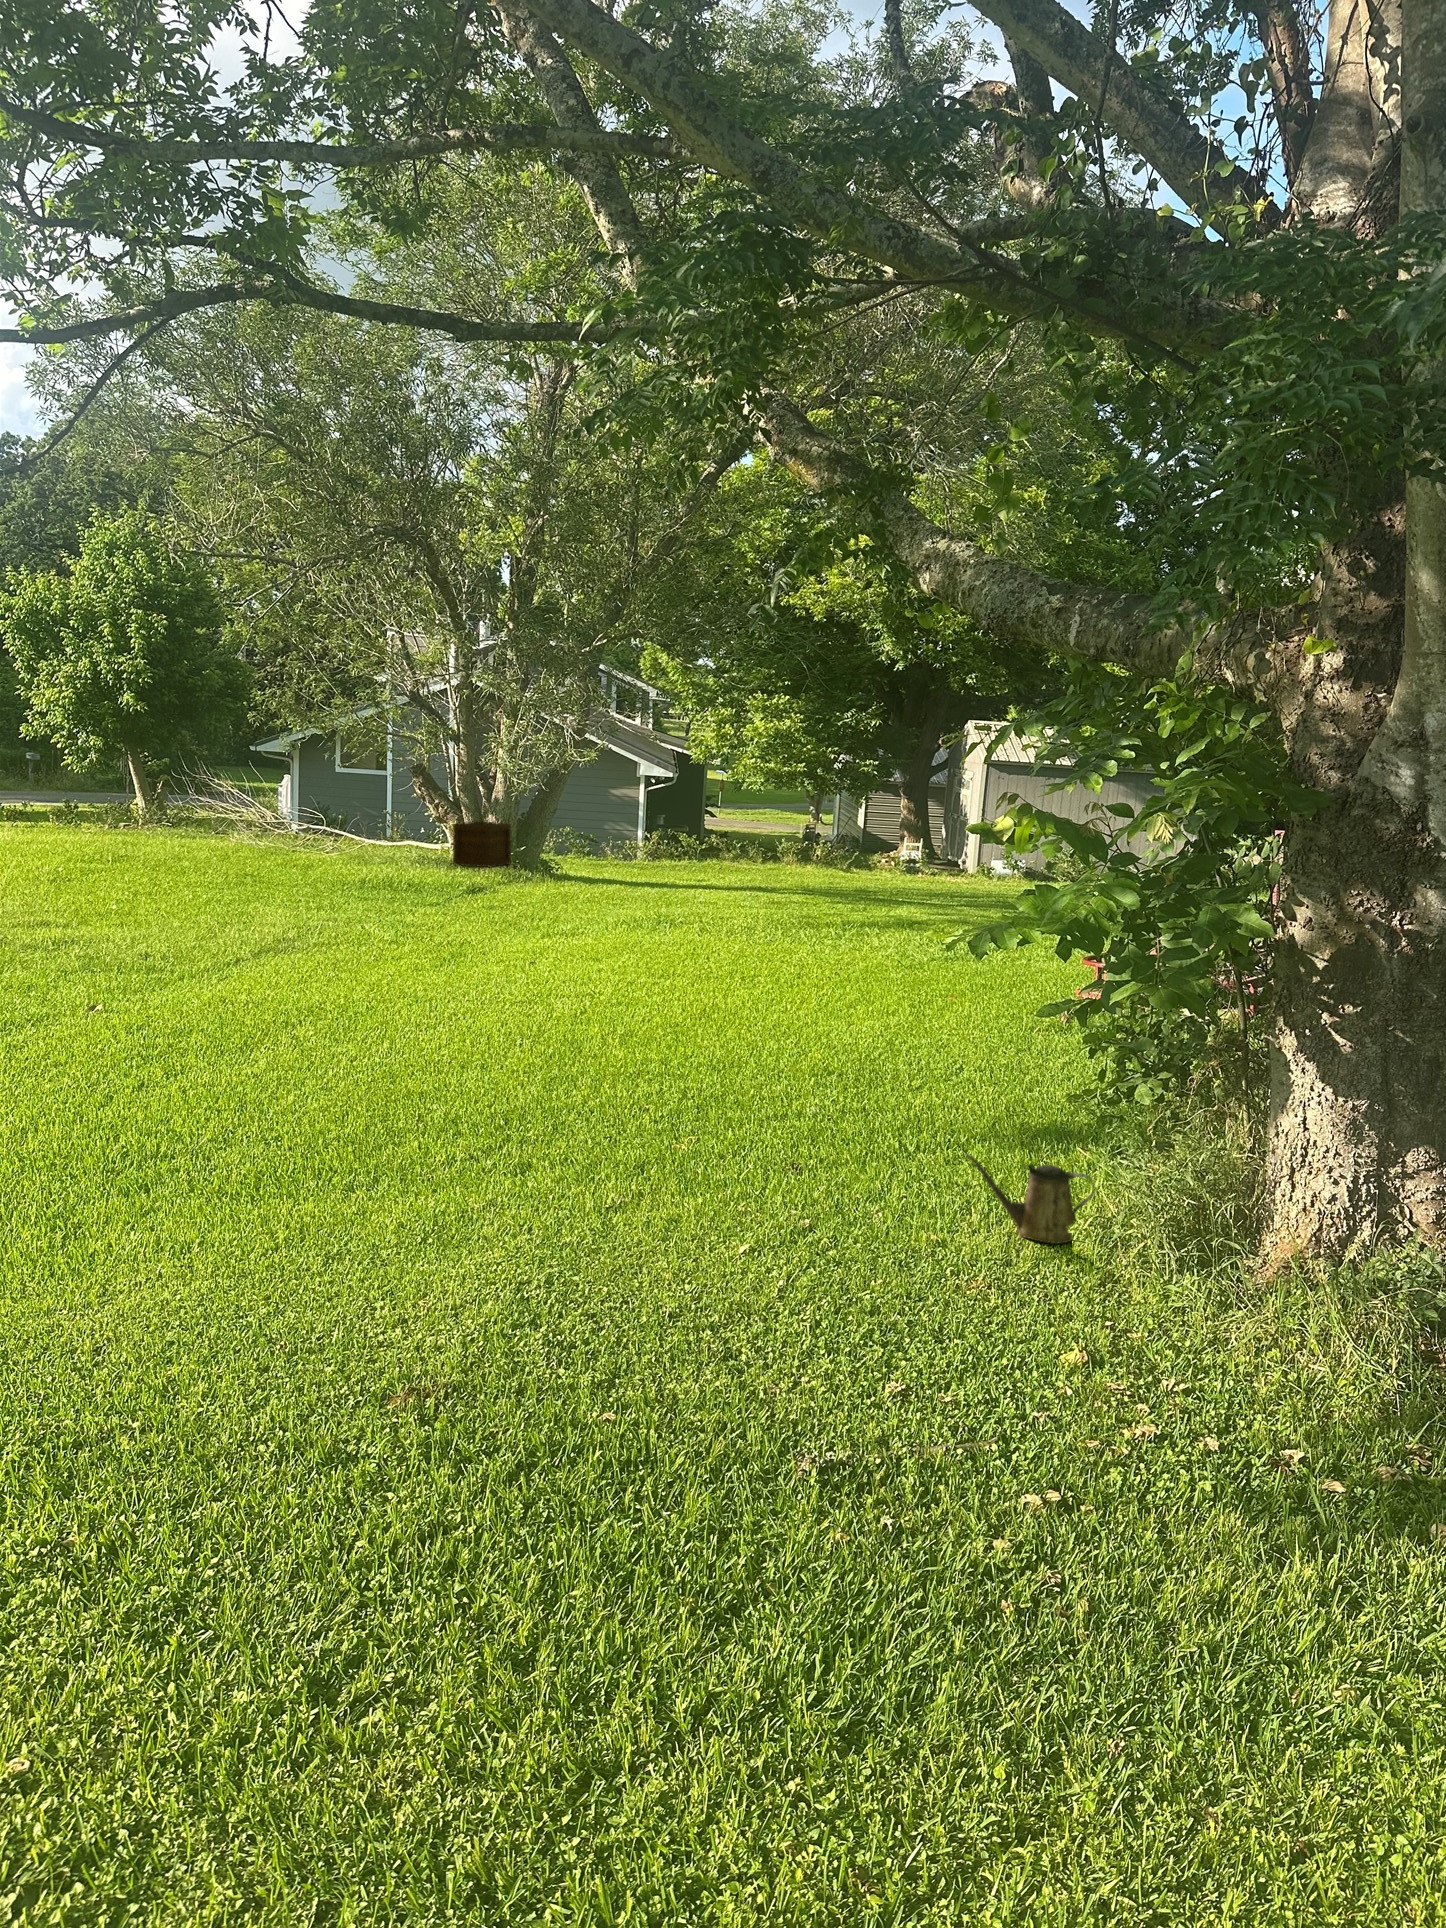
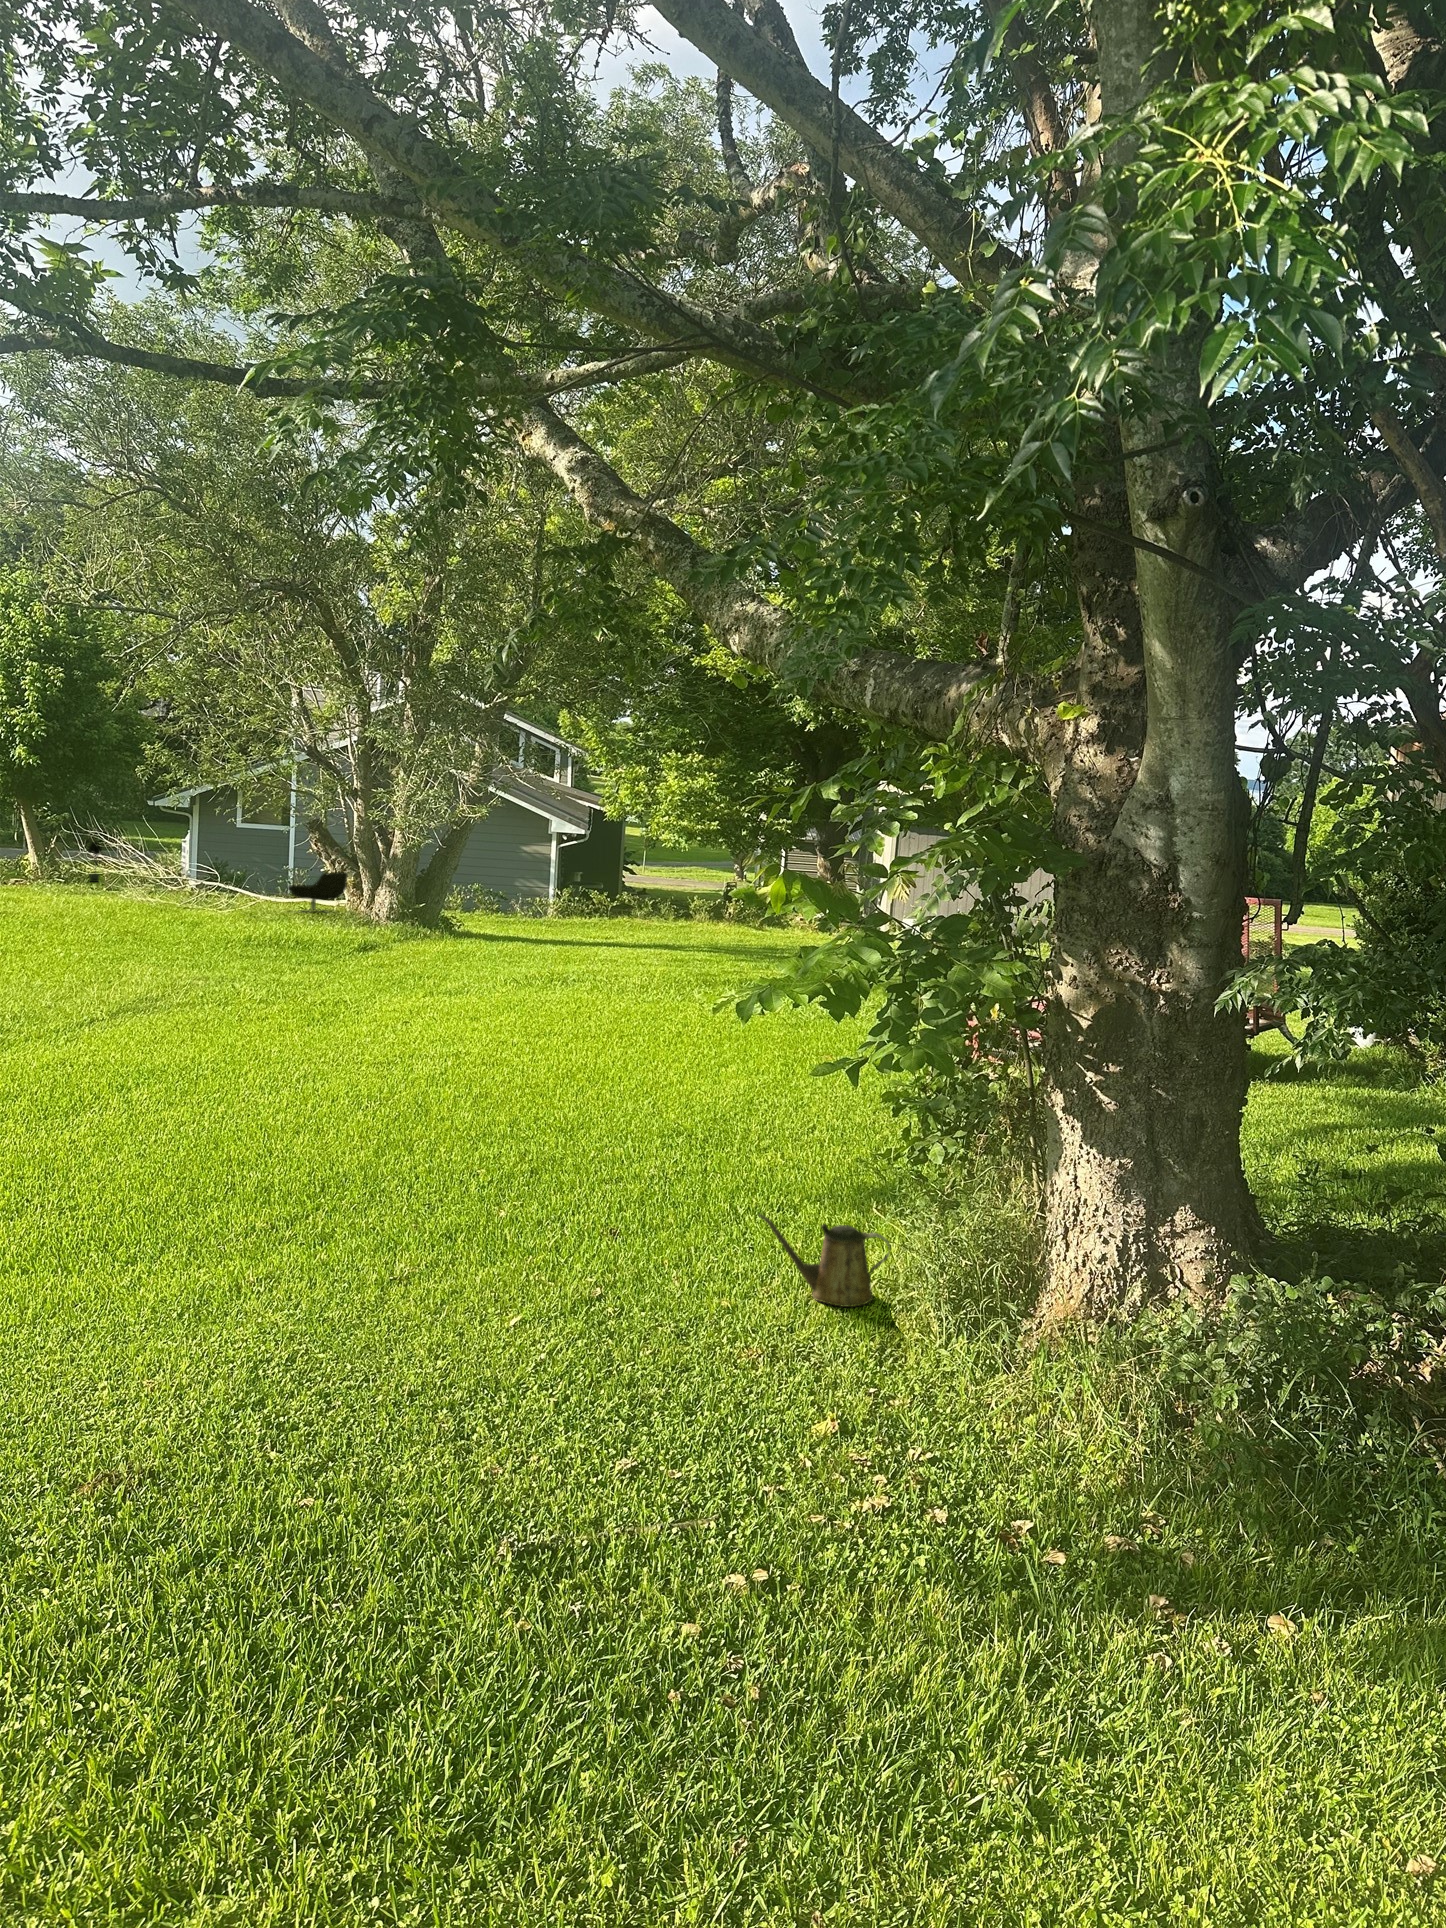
potted plant: none [188,784,209,828] -> present [84,839,102,882]
lounge chair: none [392,817,450,857] -> present [288,872,348,912]
wooden crate: present [453,822,511,868] -> none [348,877,409,924]

